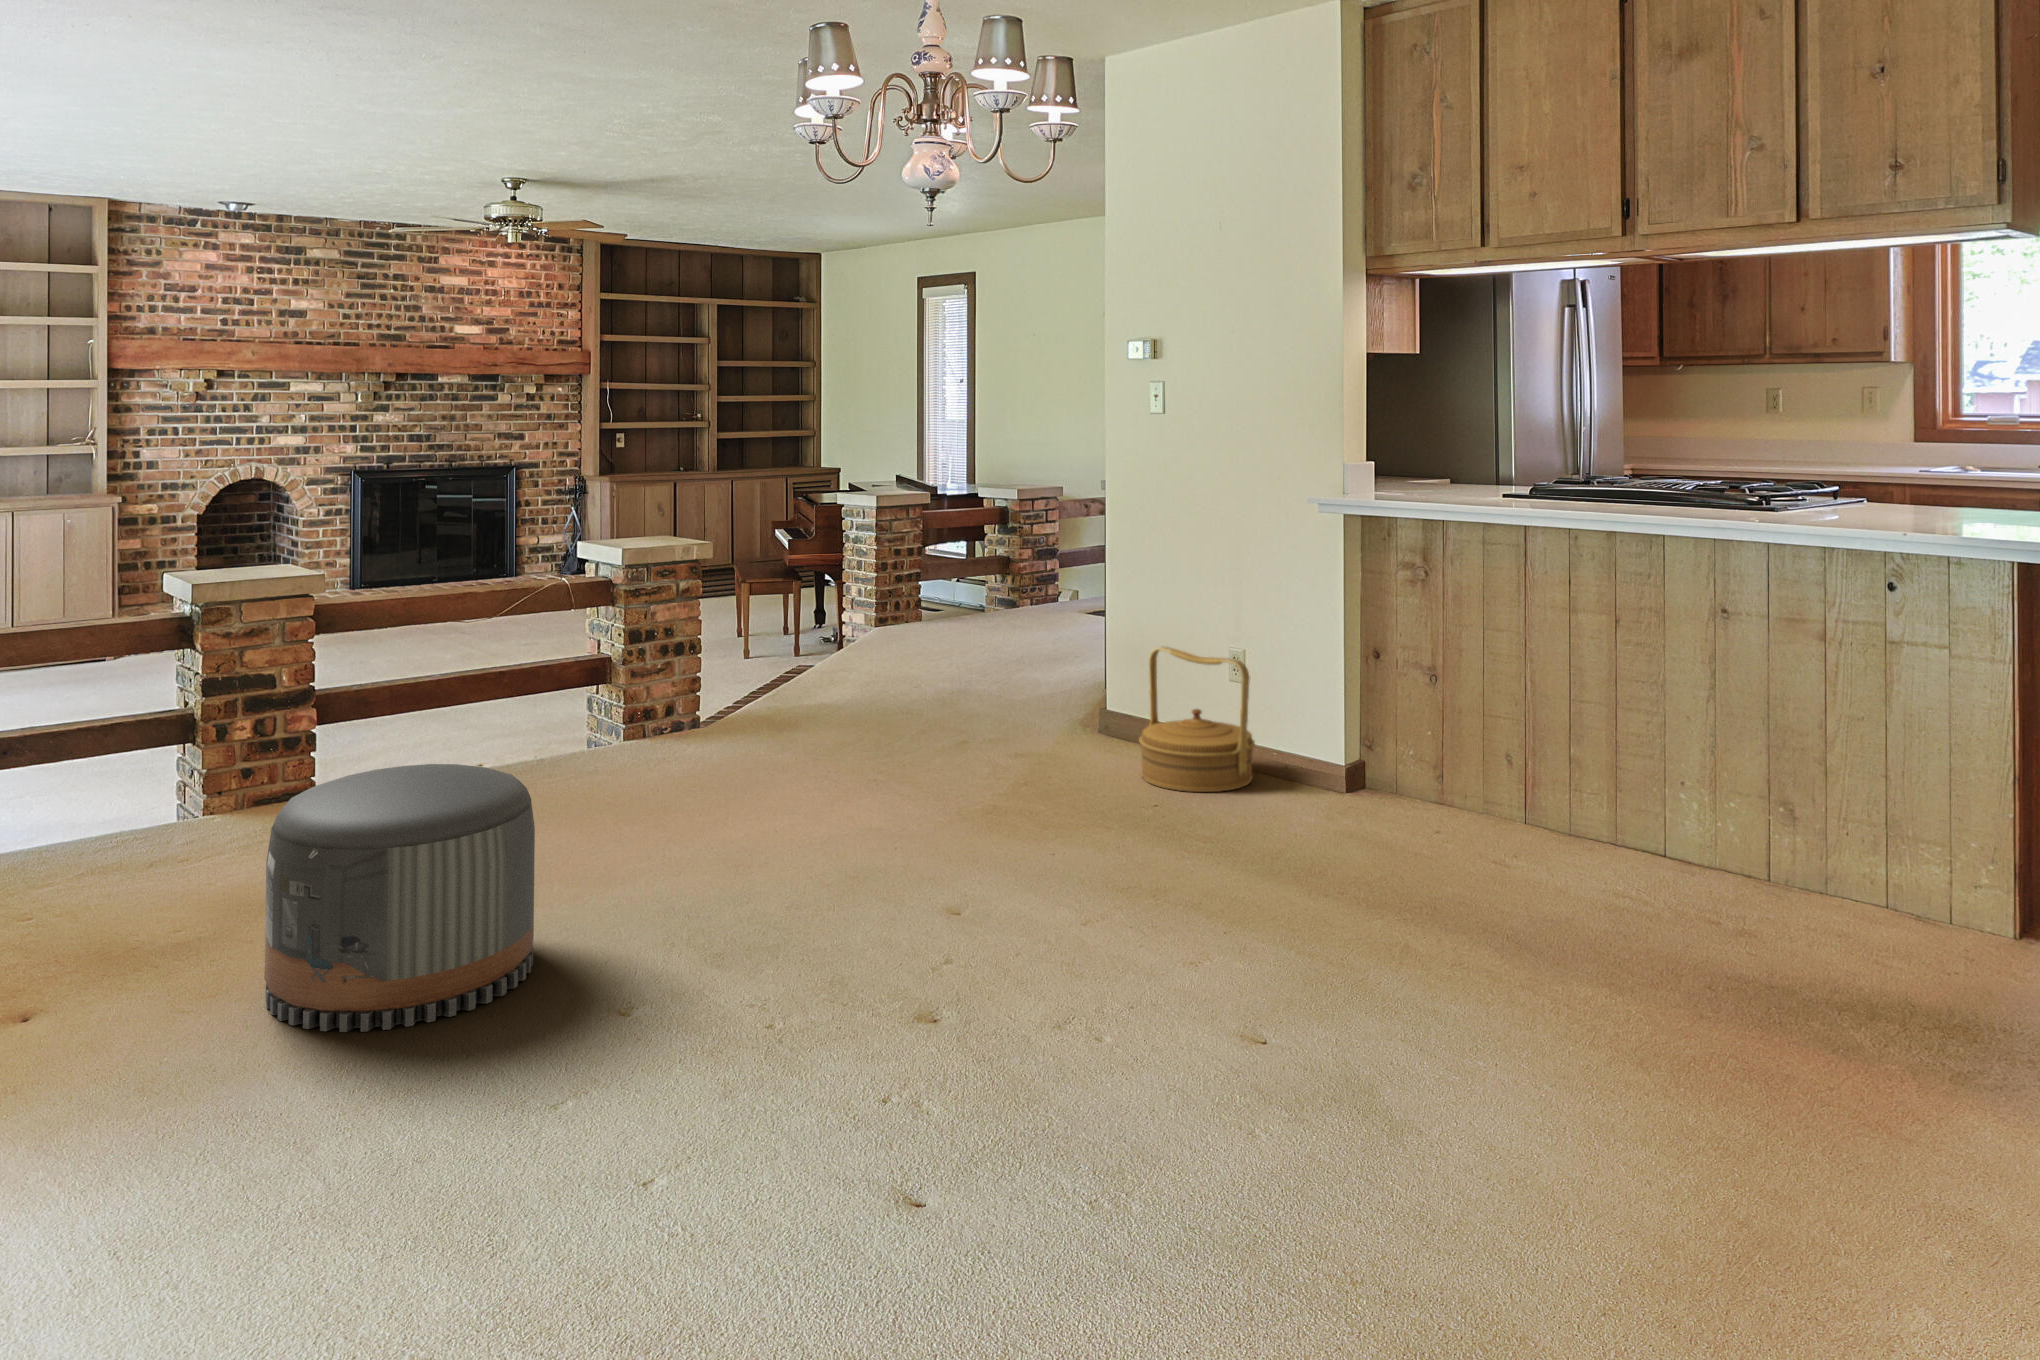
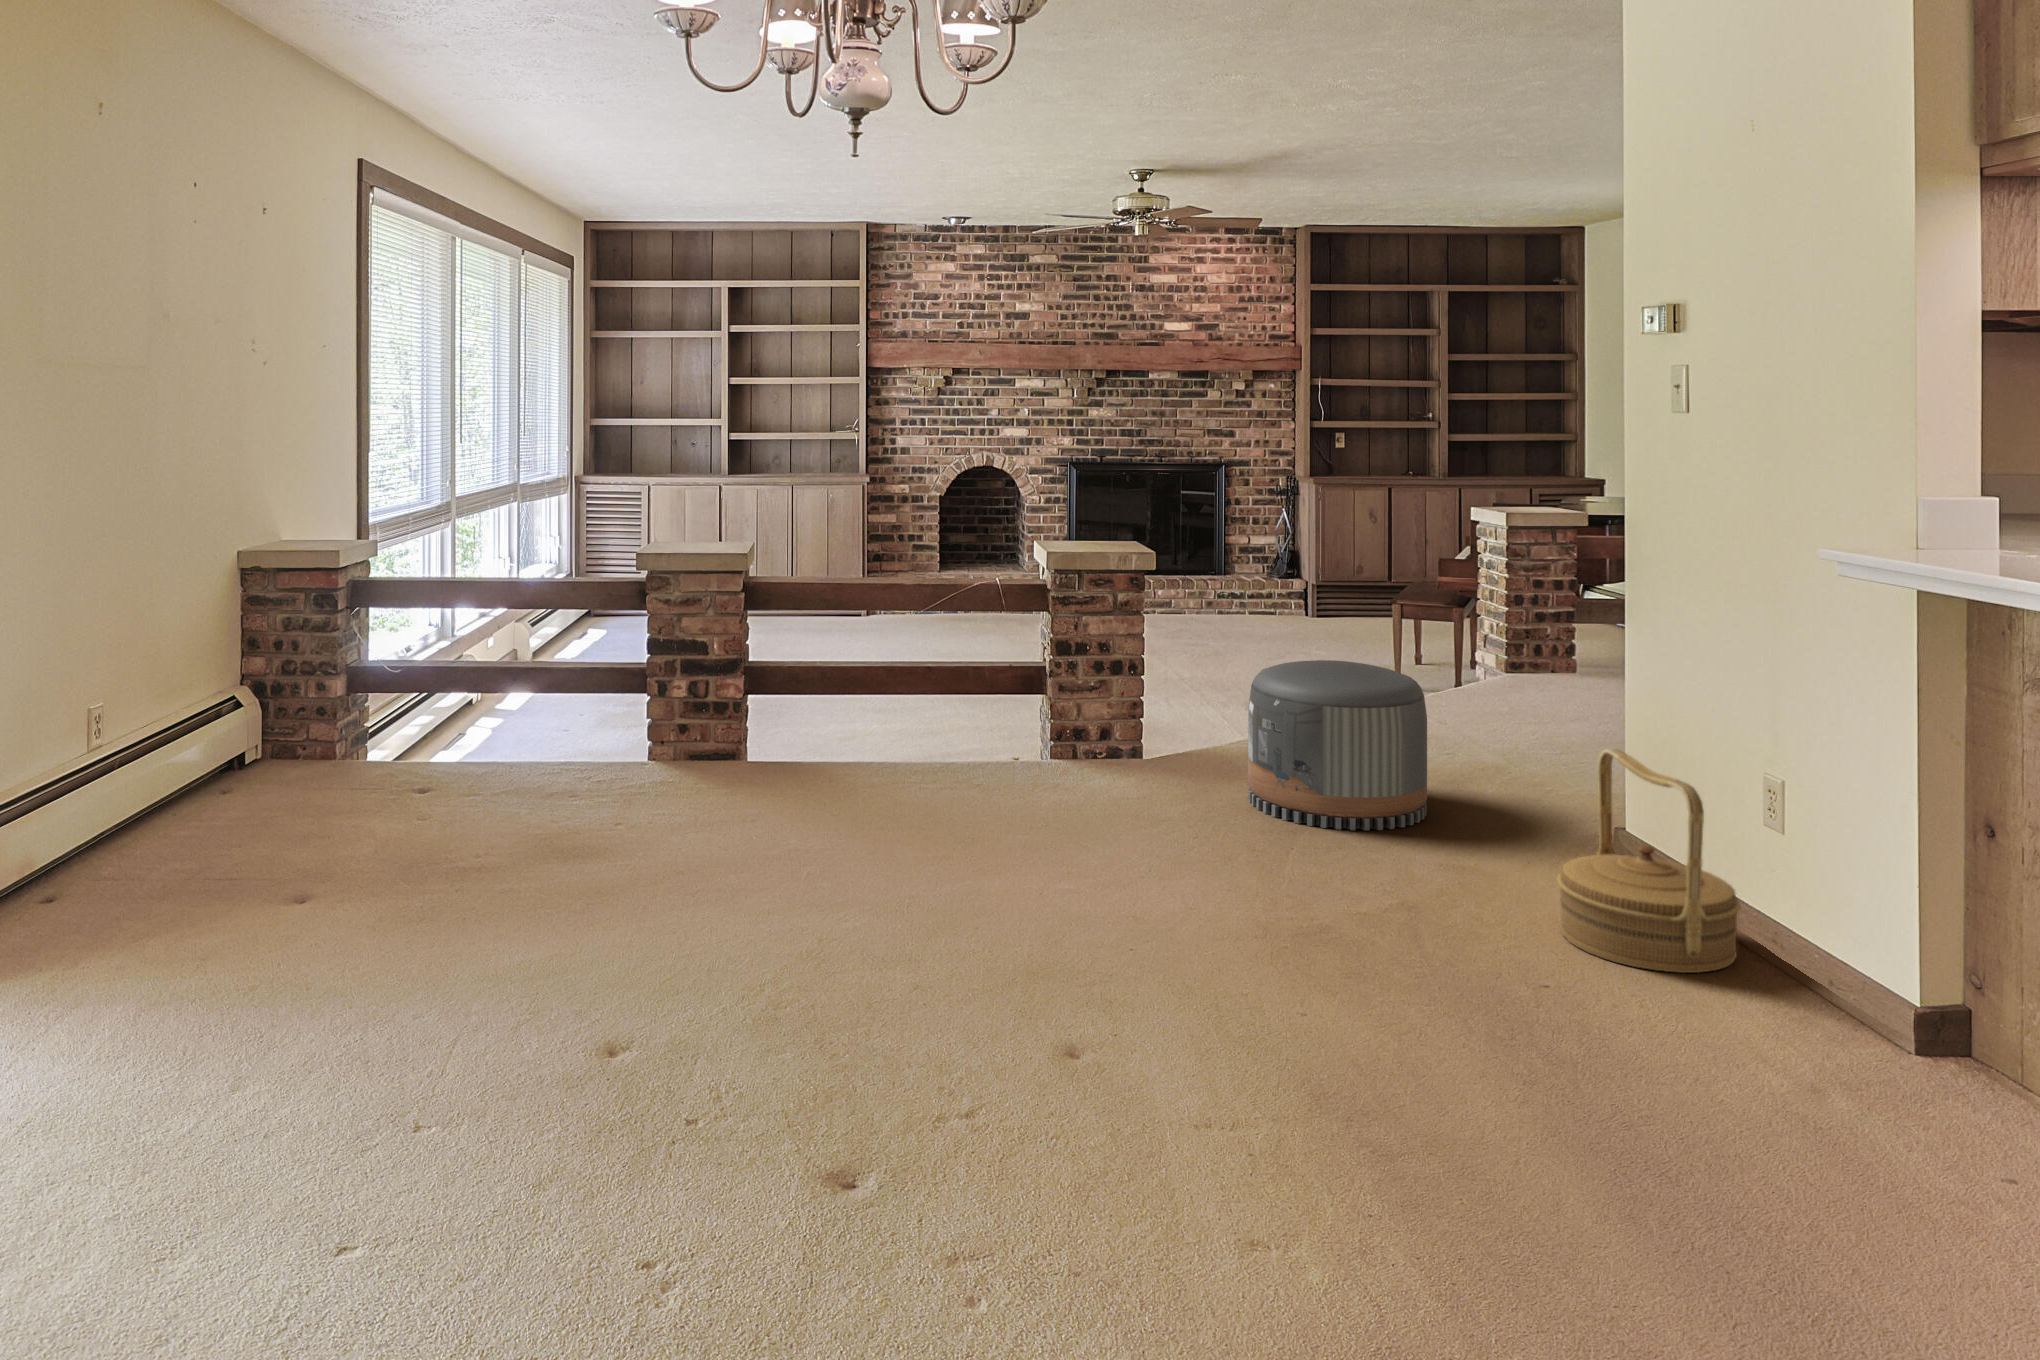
pouf: present [264,764,535,1032] -> present [1248,660,1427,830]

